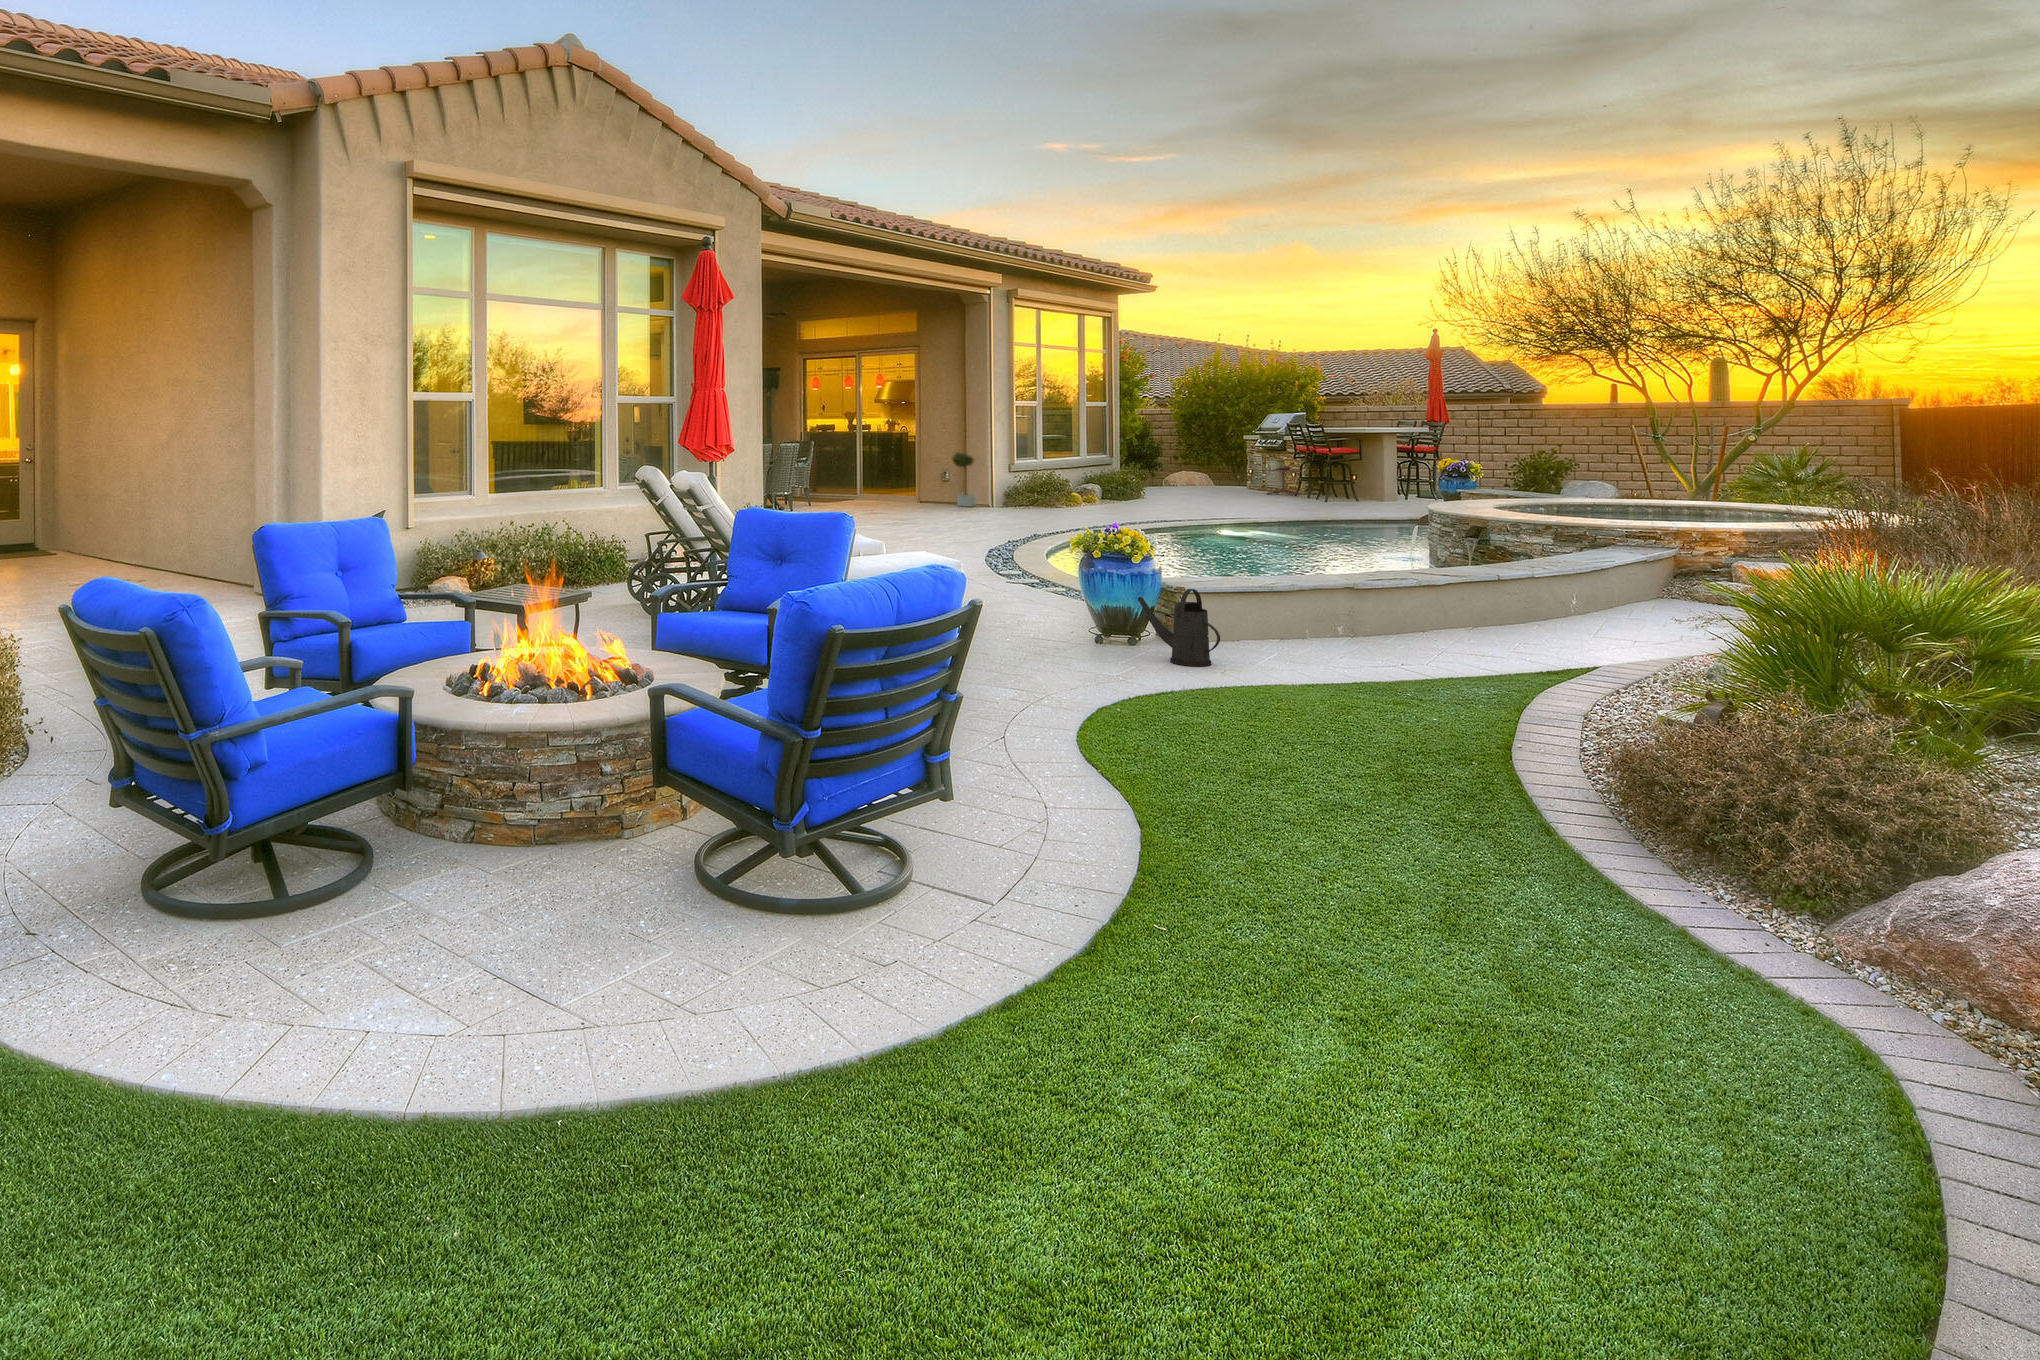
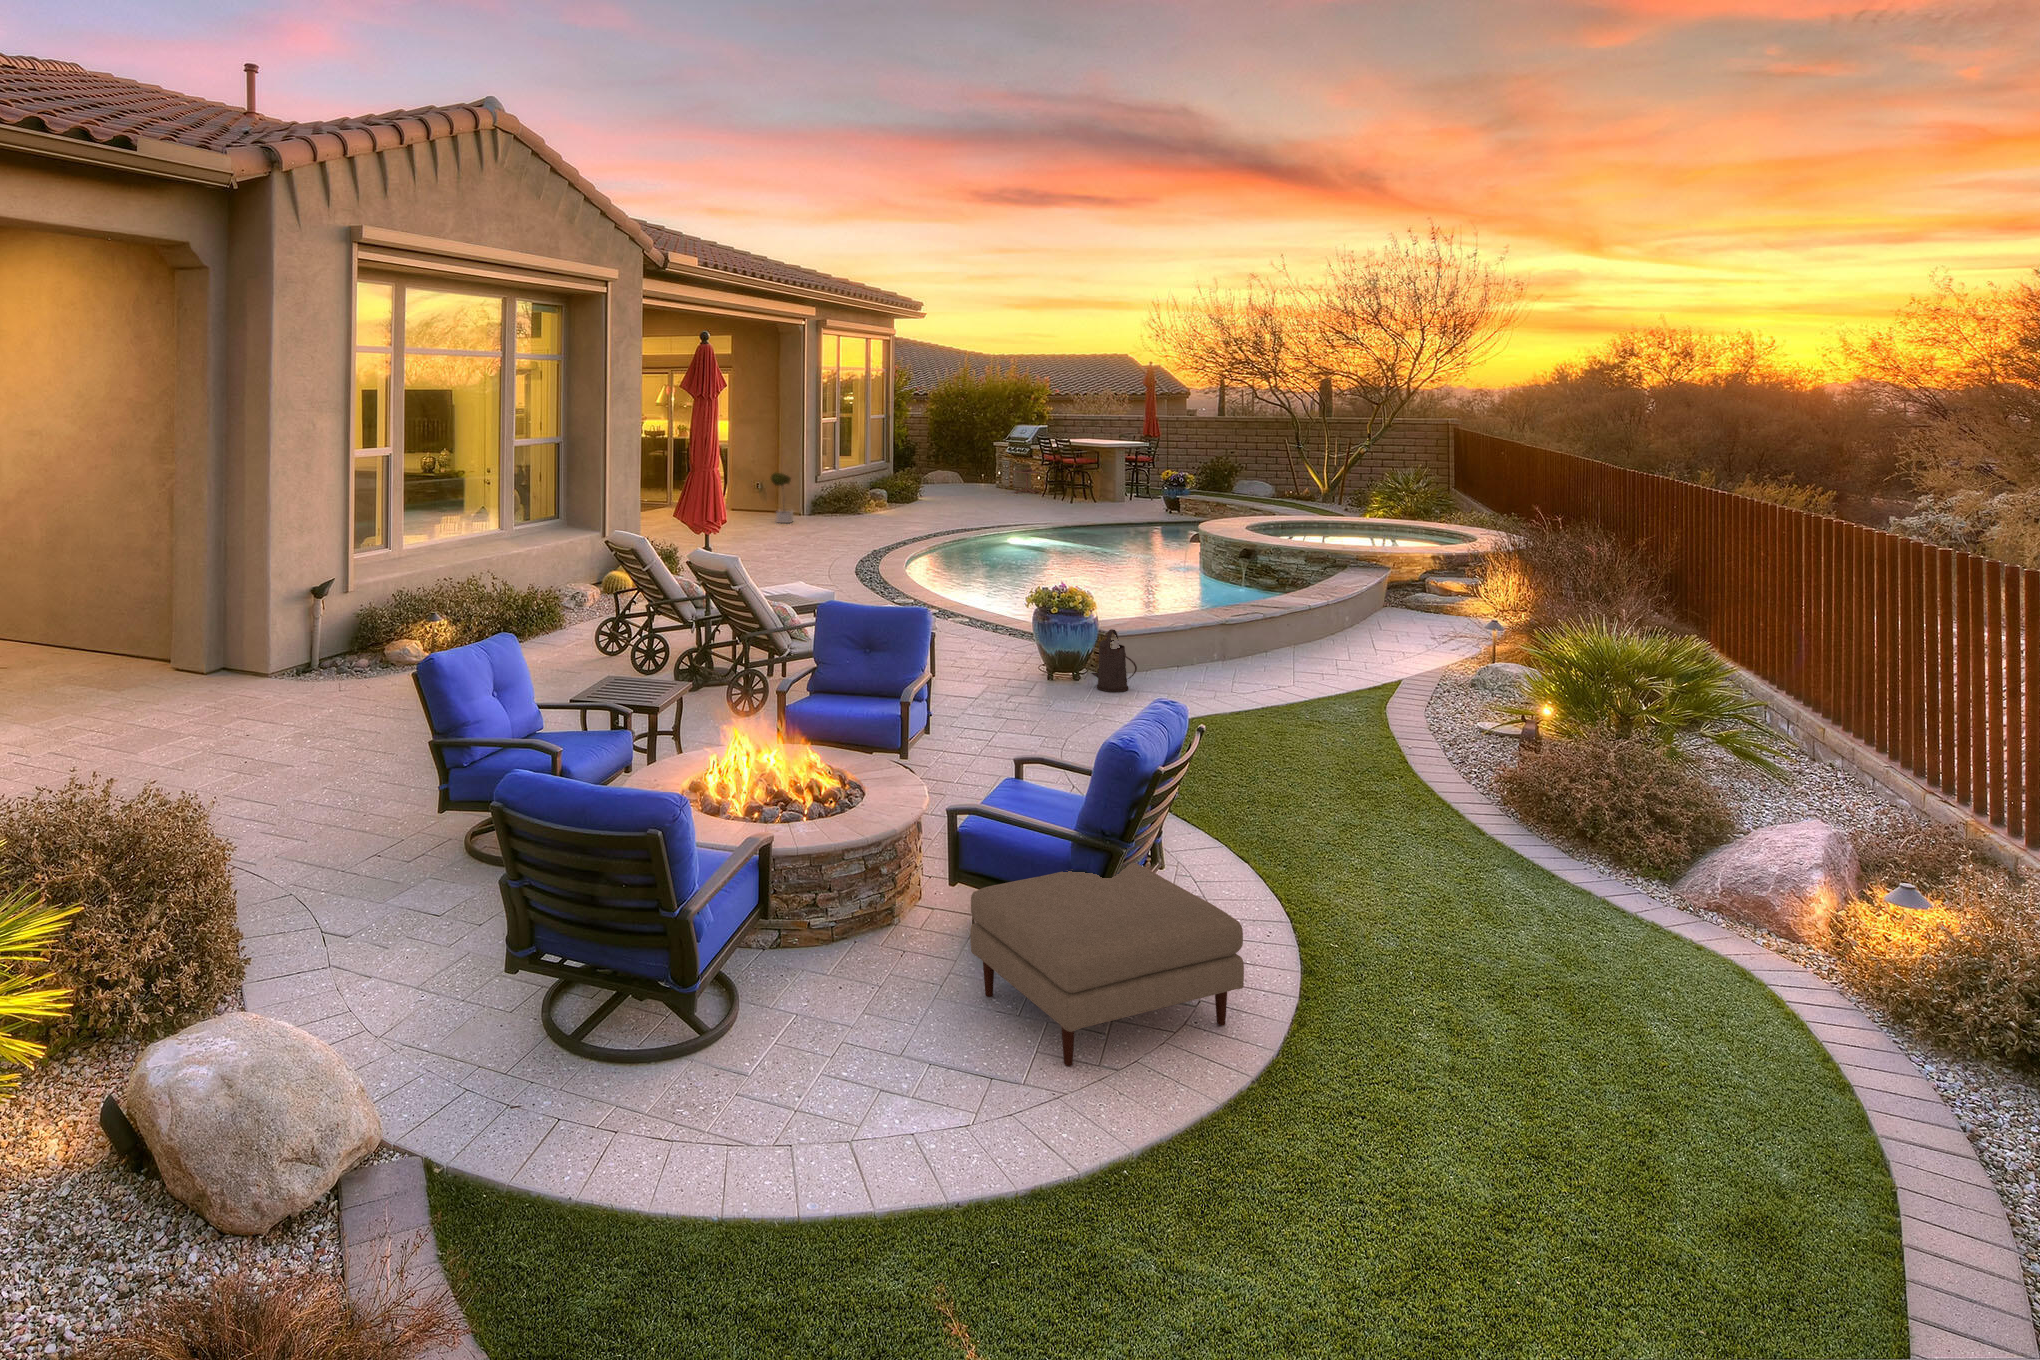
ottoman: none [608,781,917,1013] -> present [970,863,1244,1066]

